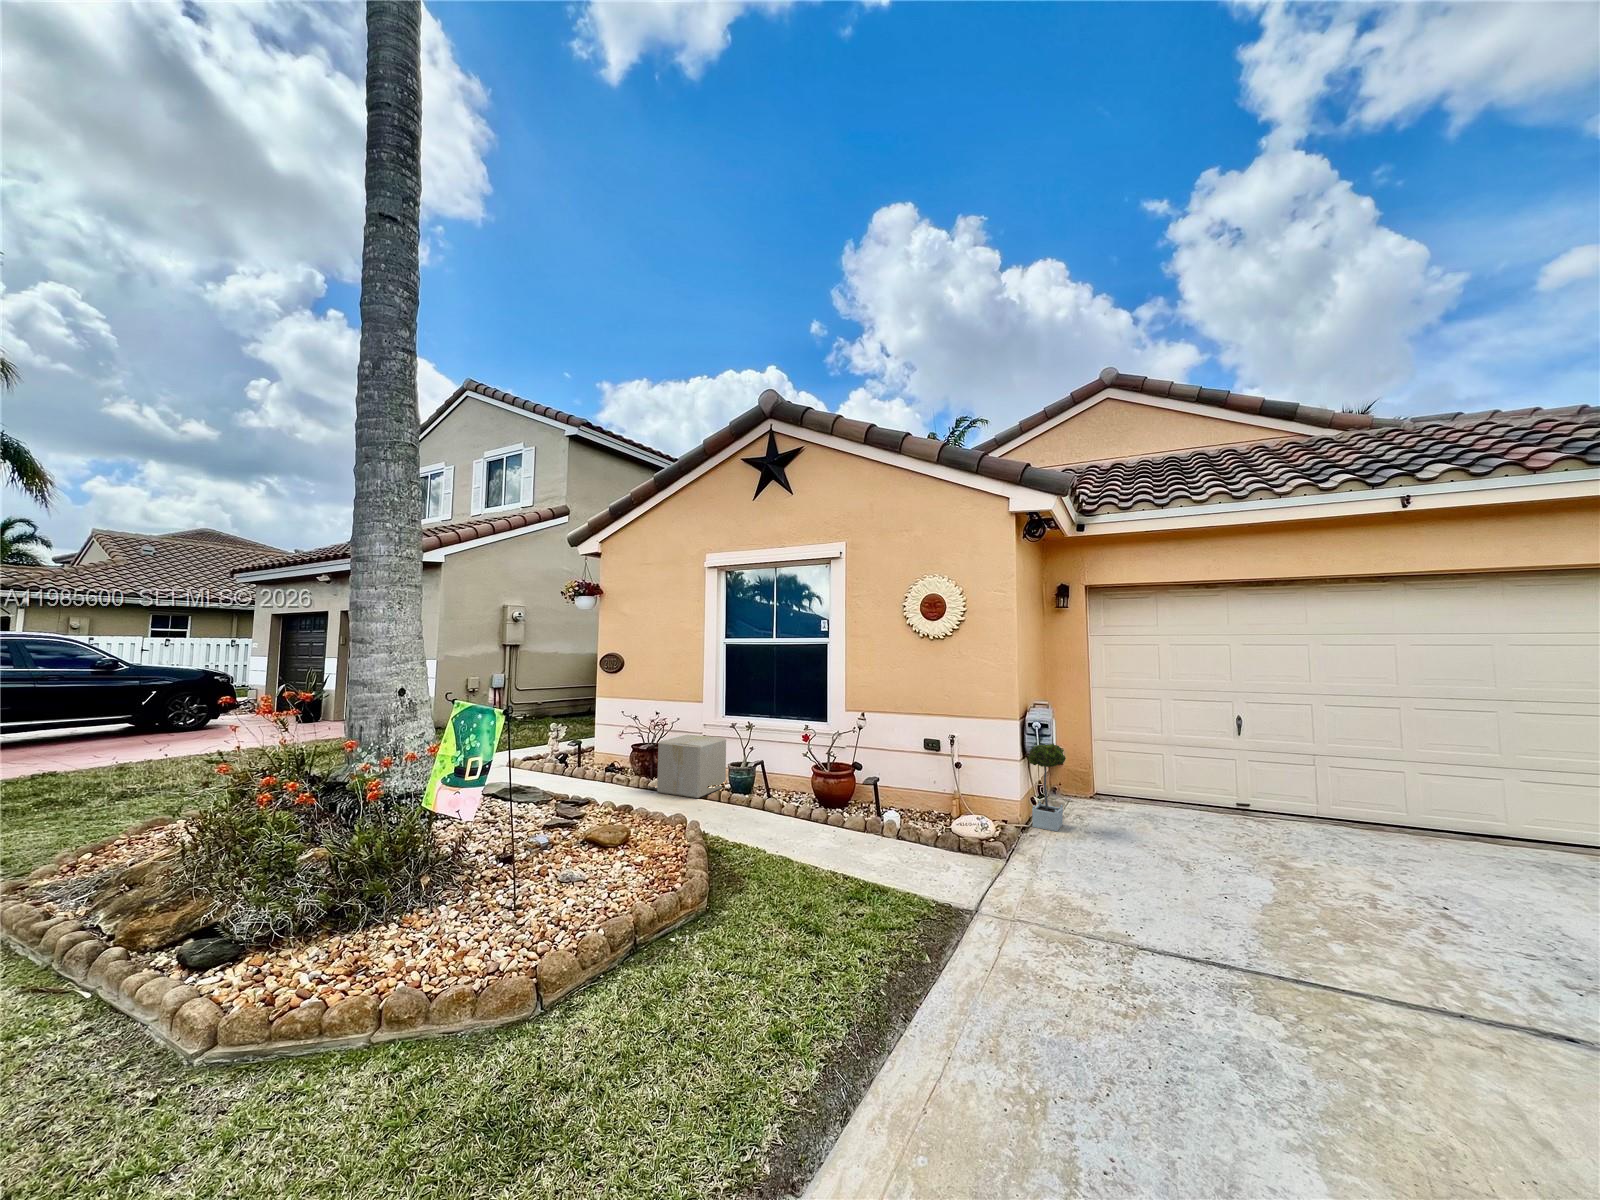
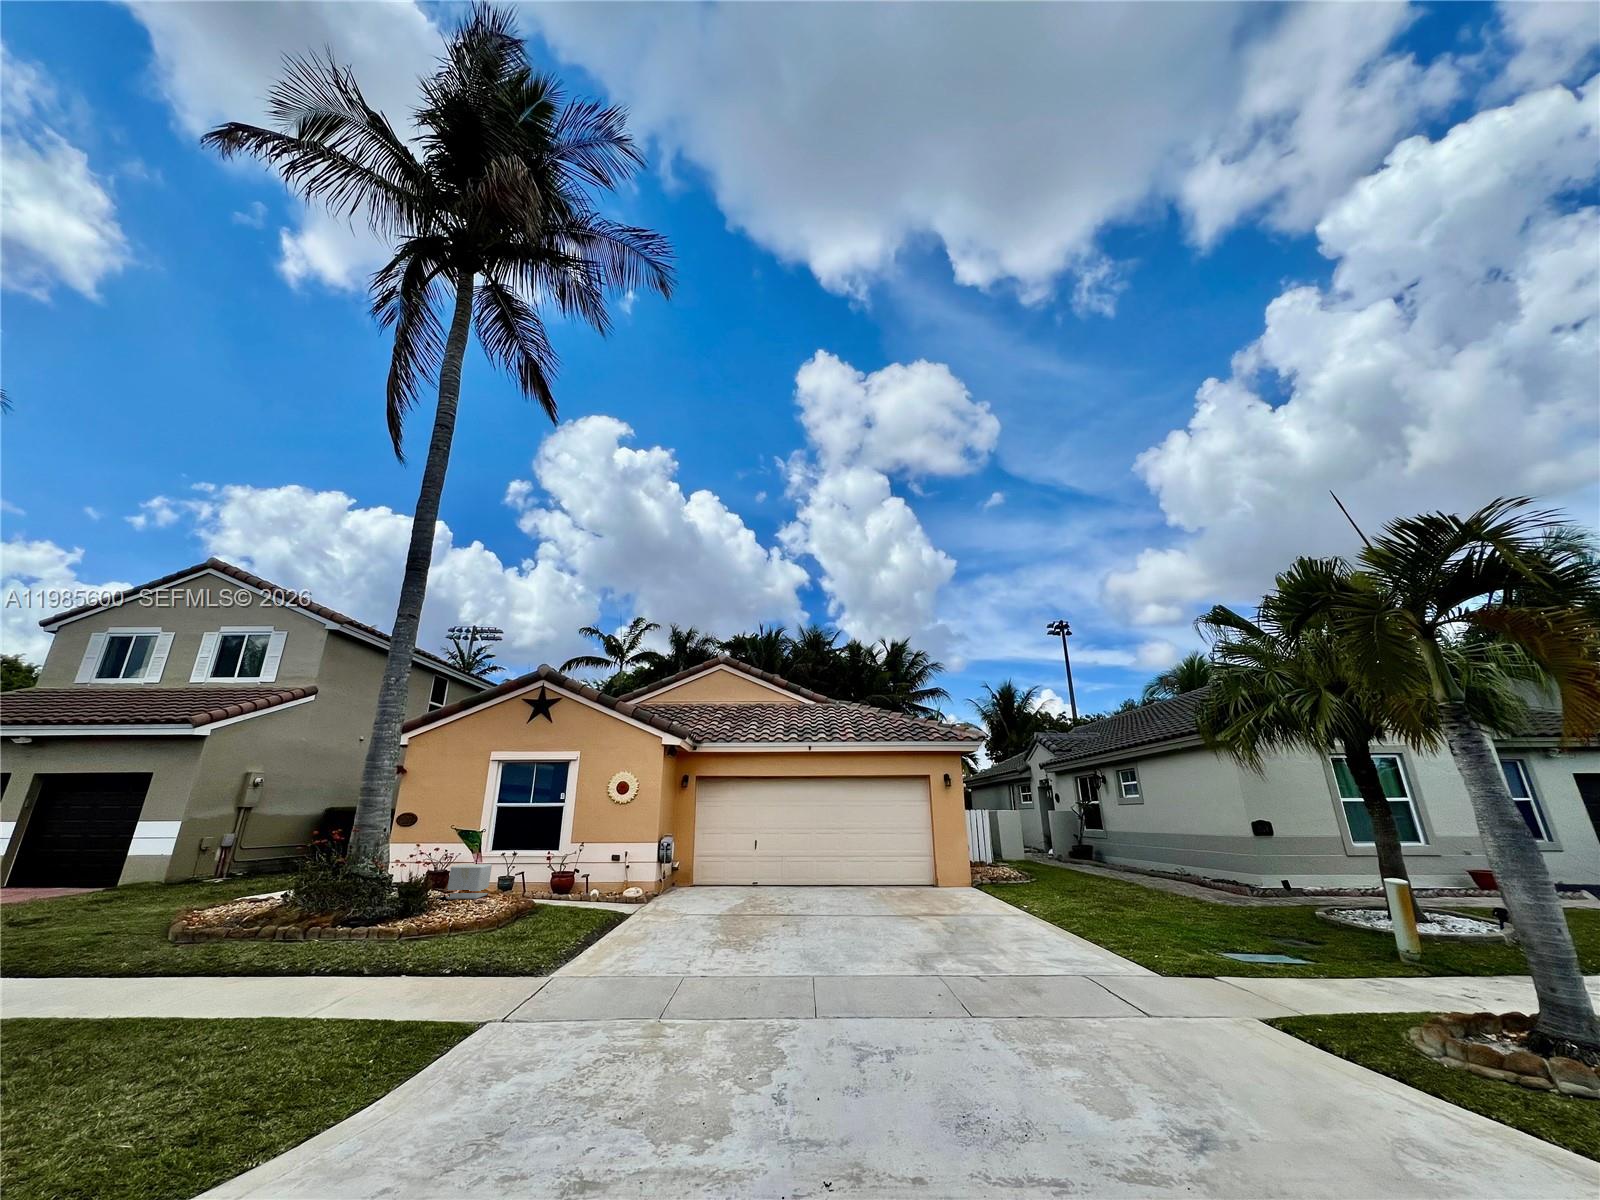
potted tree: present [1028,743,1066,831] -> none [659,853,676,896]

